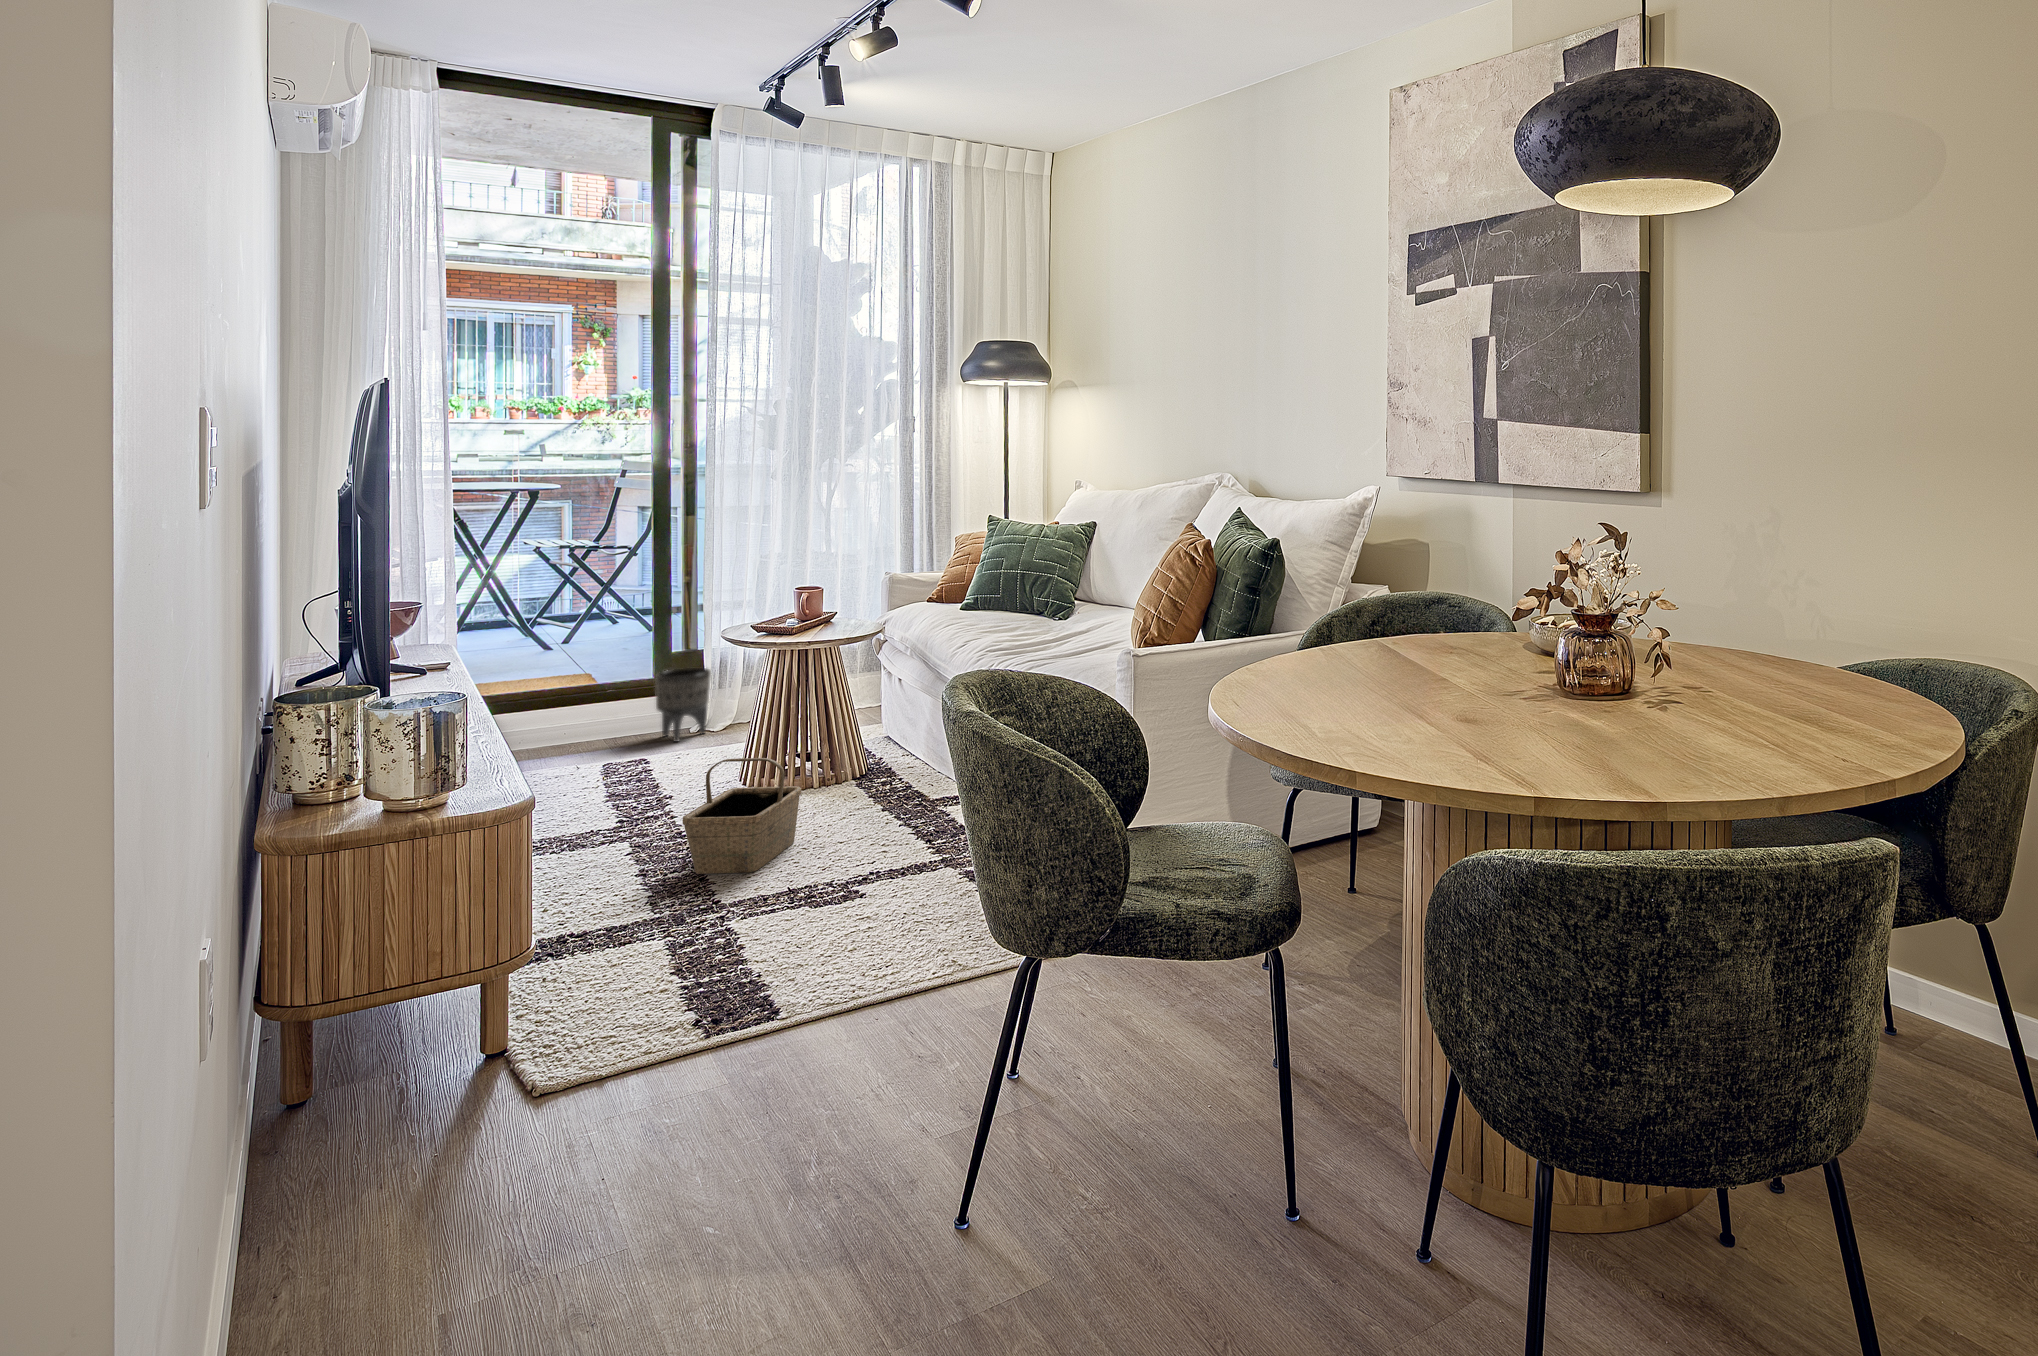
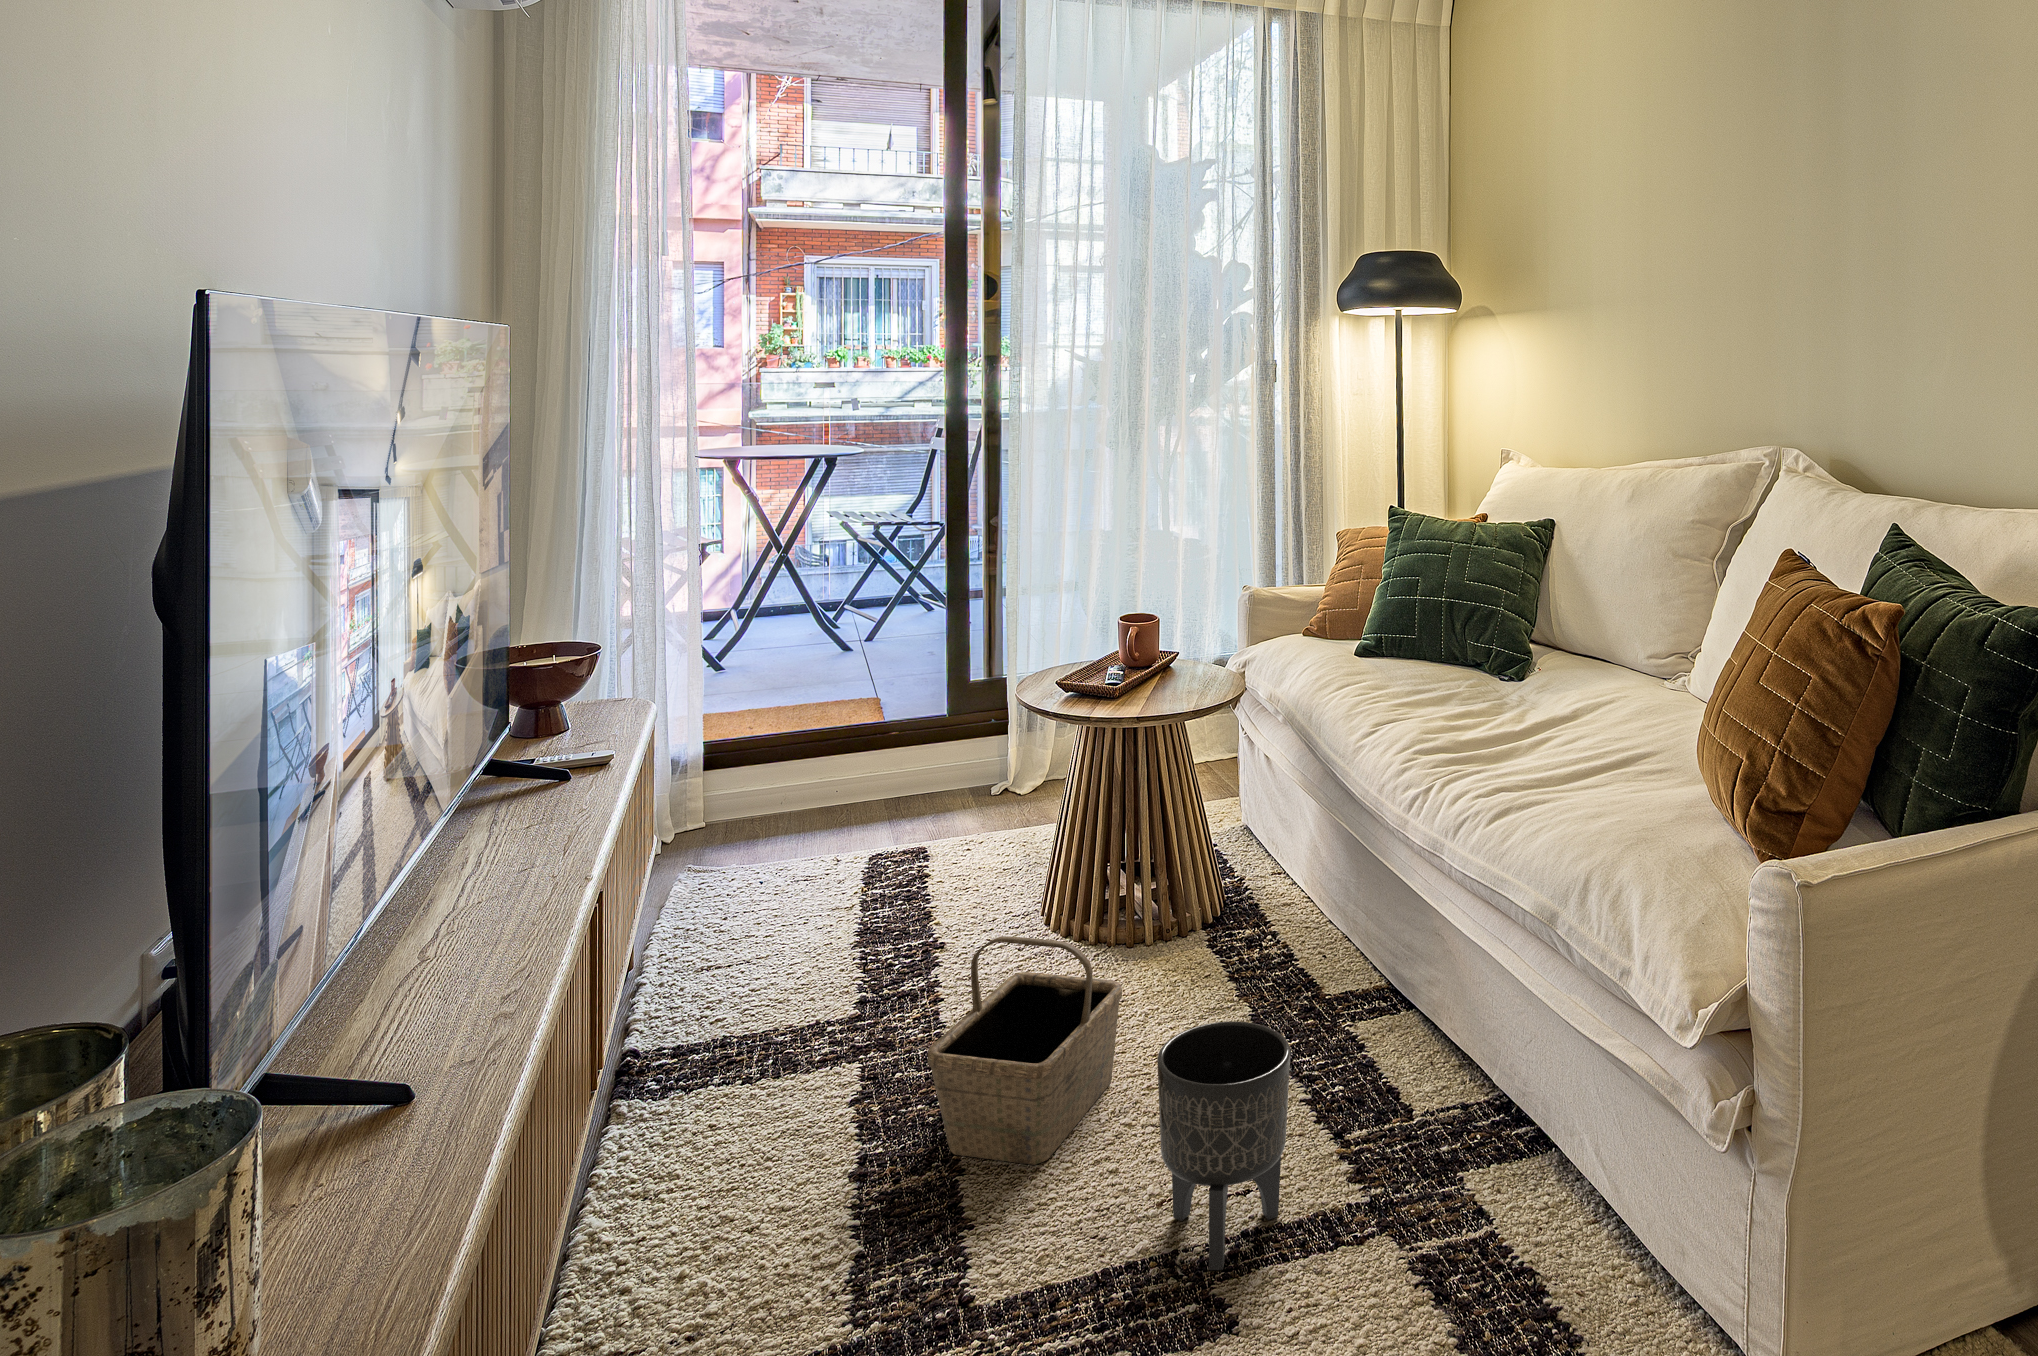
planter: present [655,668,711,742] -> present [1157,1021,1290,1270]

